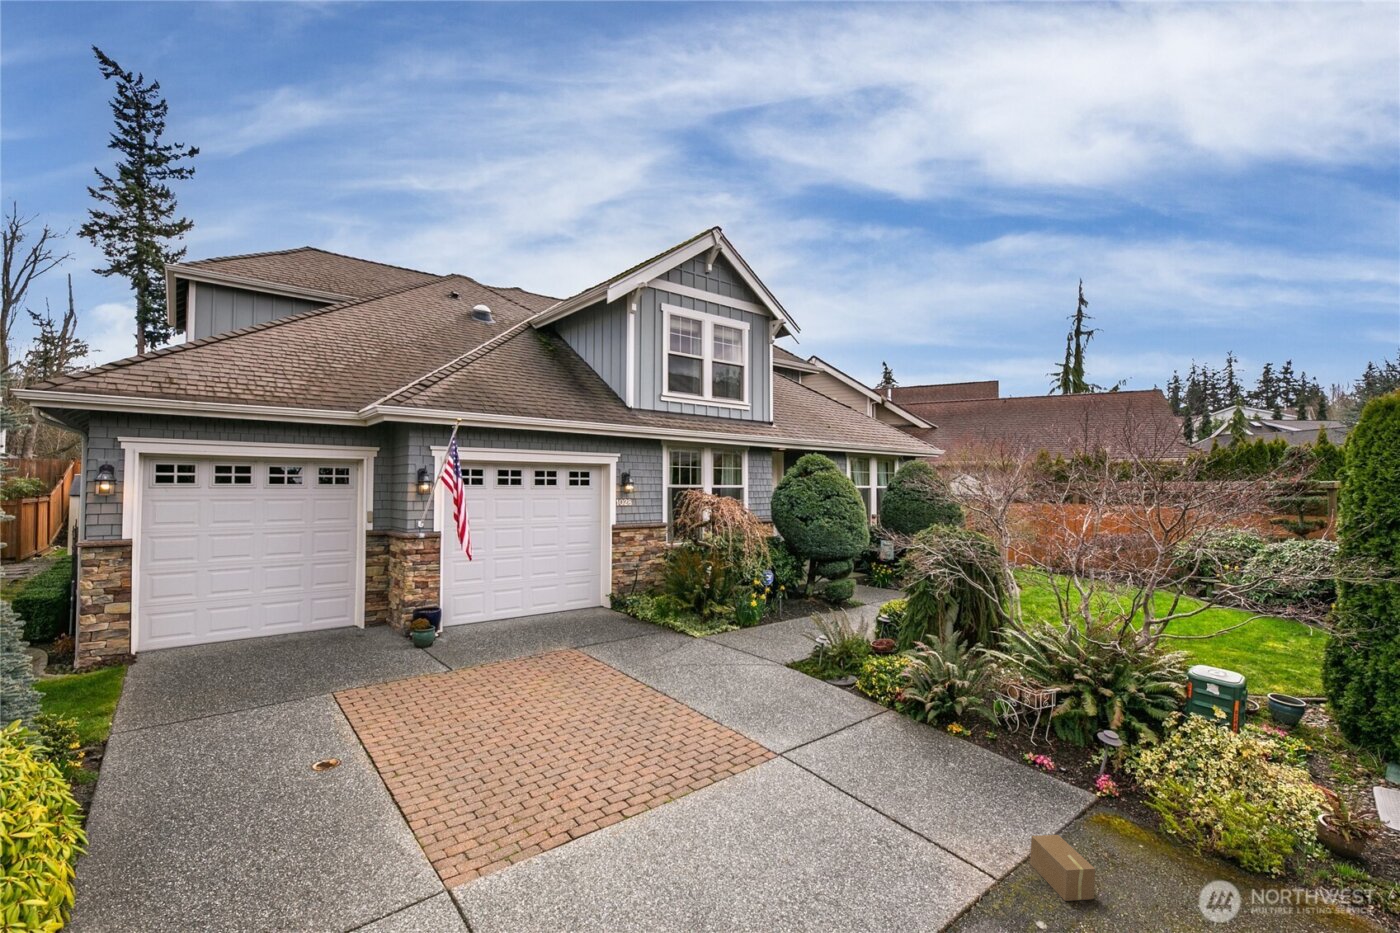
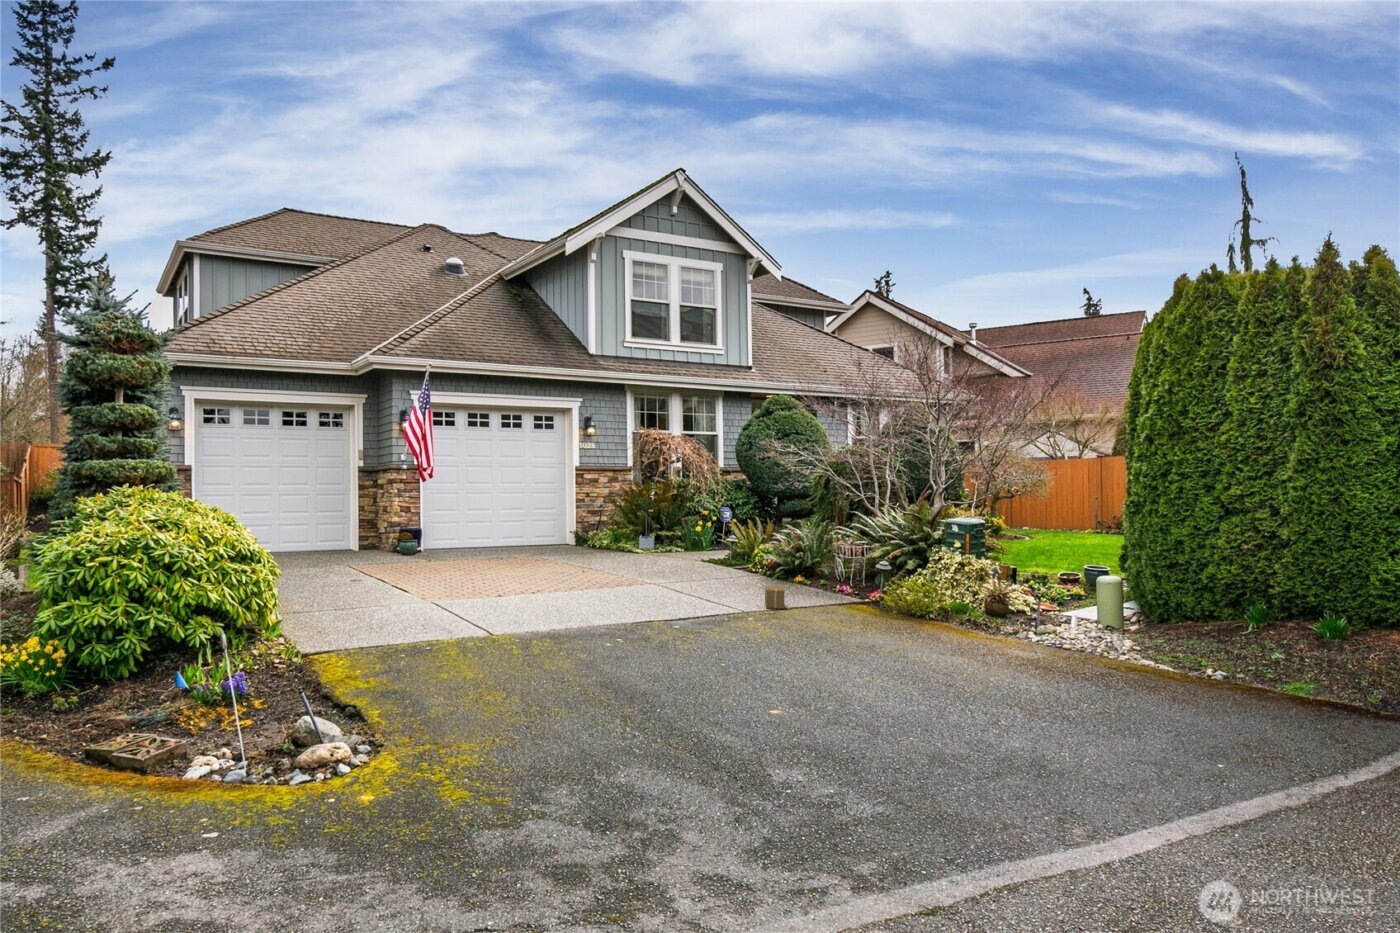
potted tree: none [680,565,704,620] -> present [633,497,655,549]

